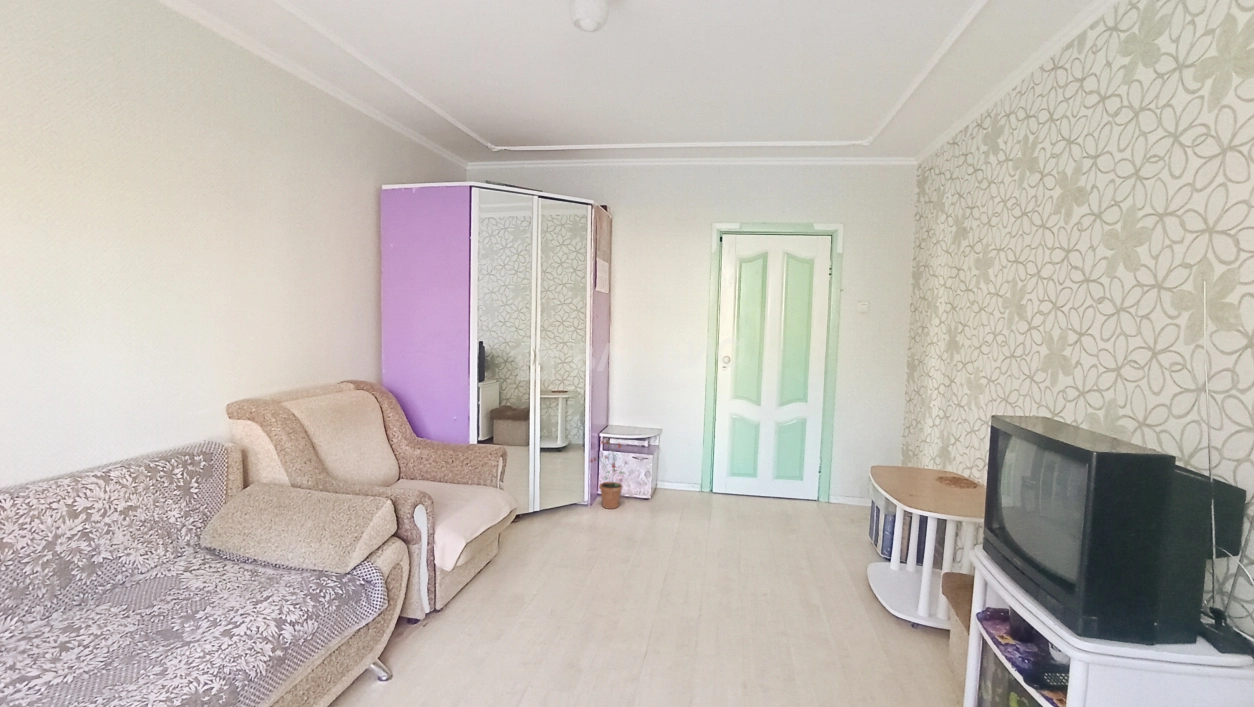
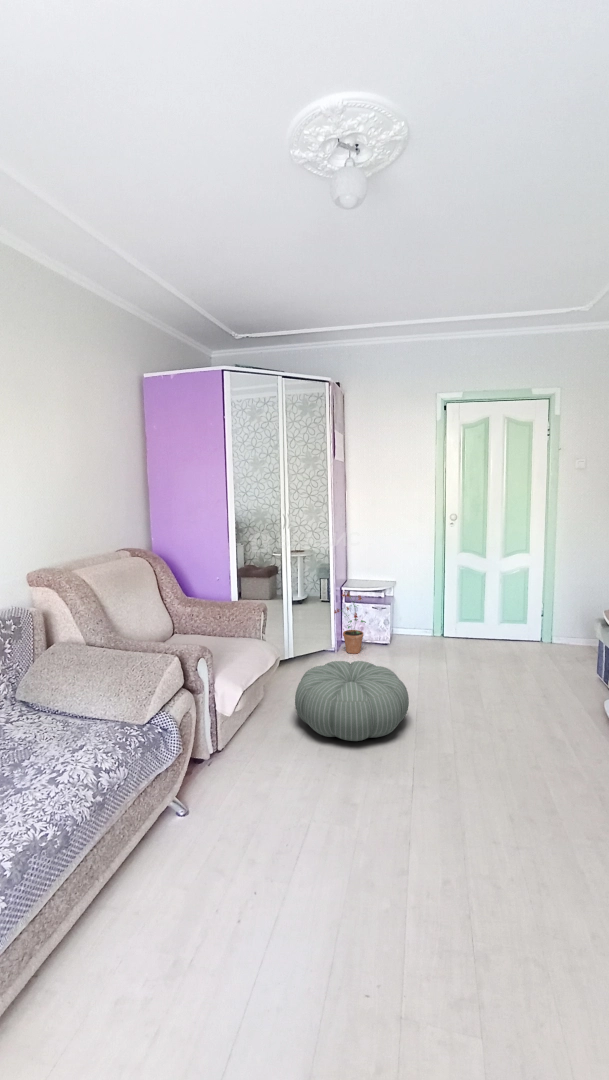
pouf: none [530,515,656,603] -> present [295,661,409,741]

